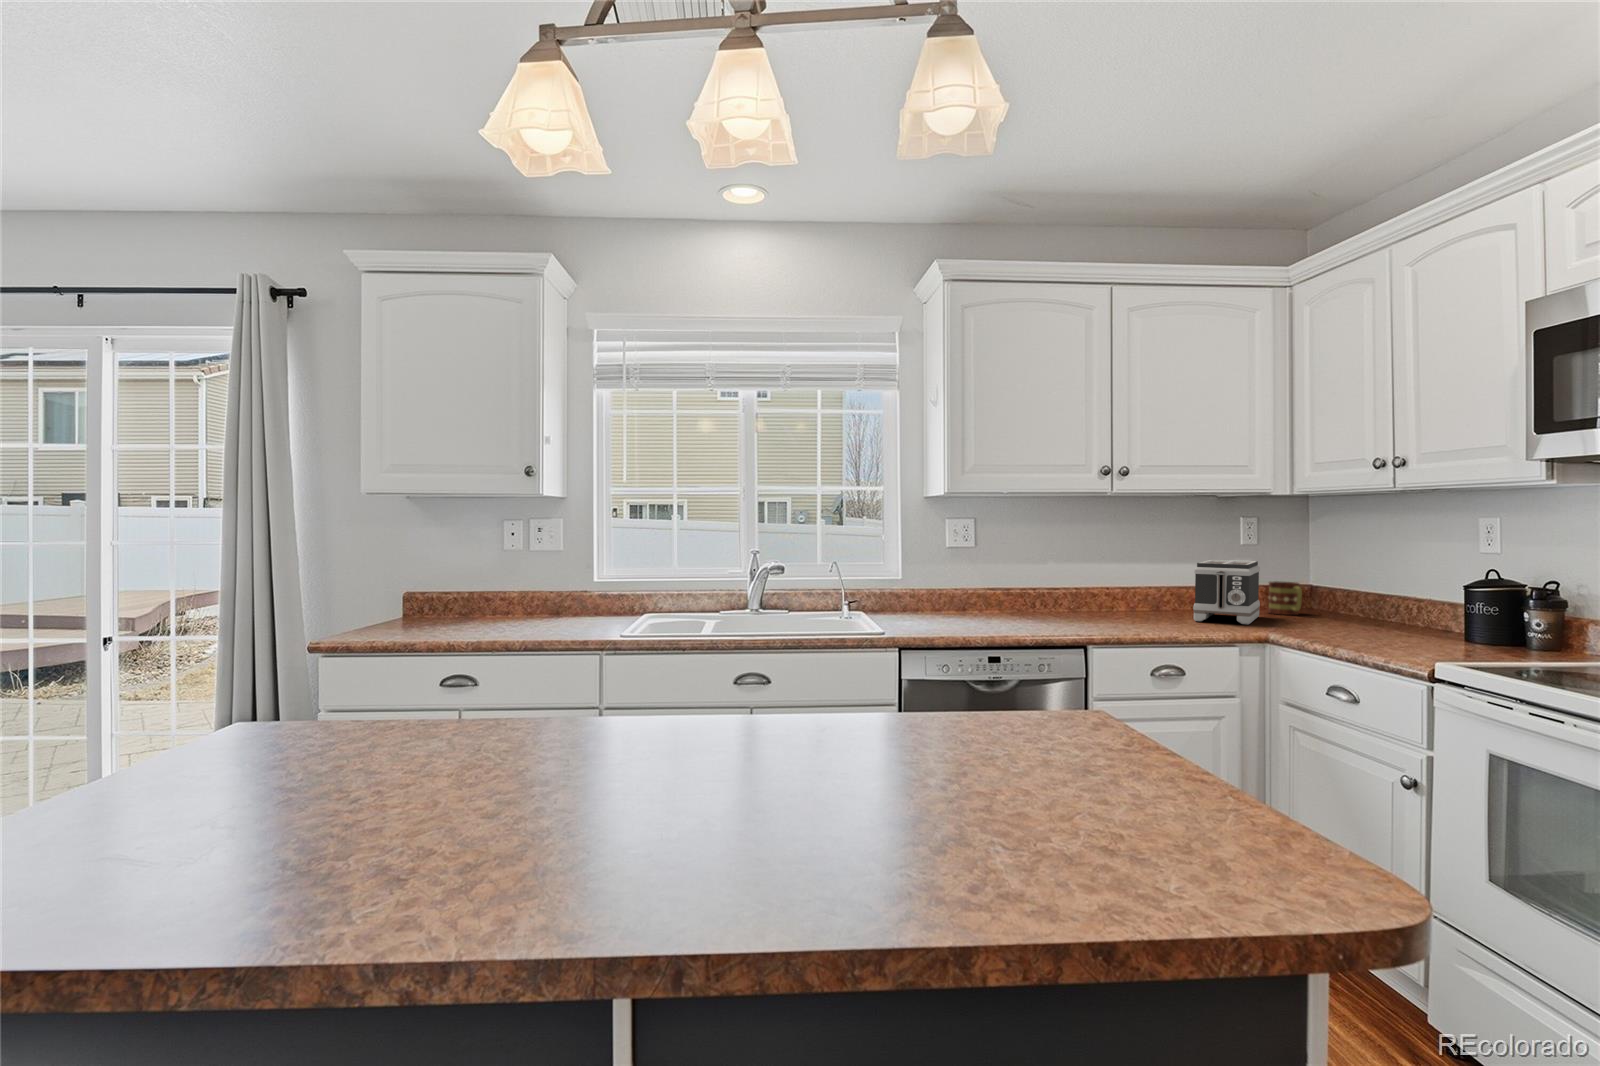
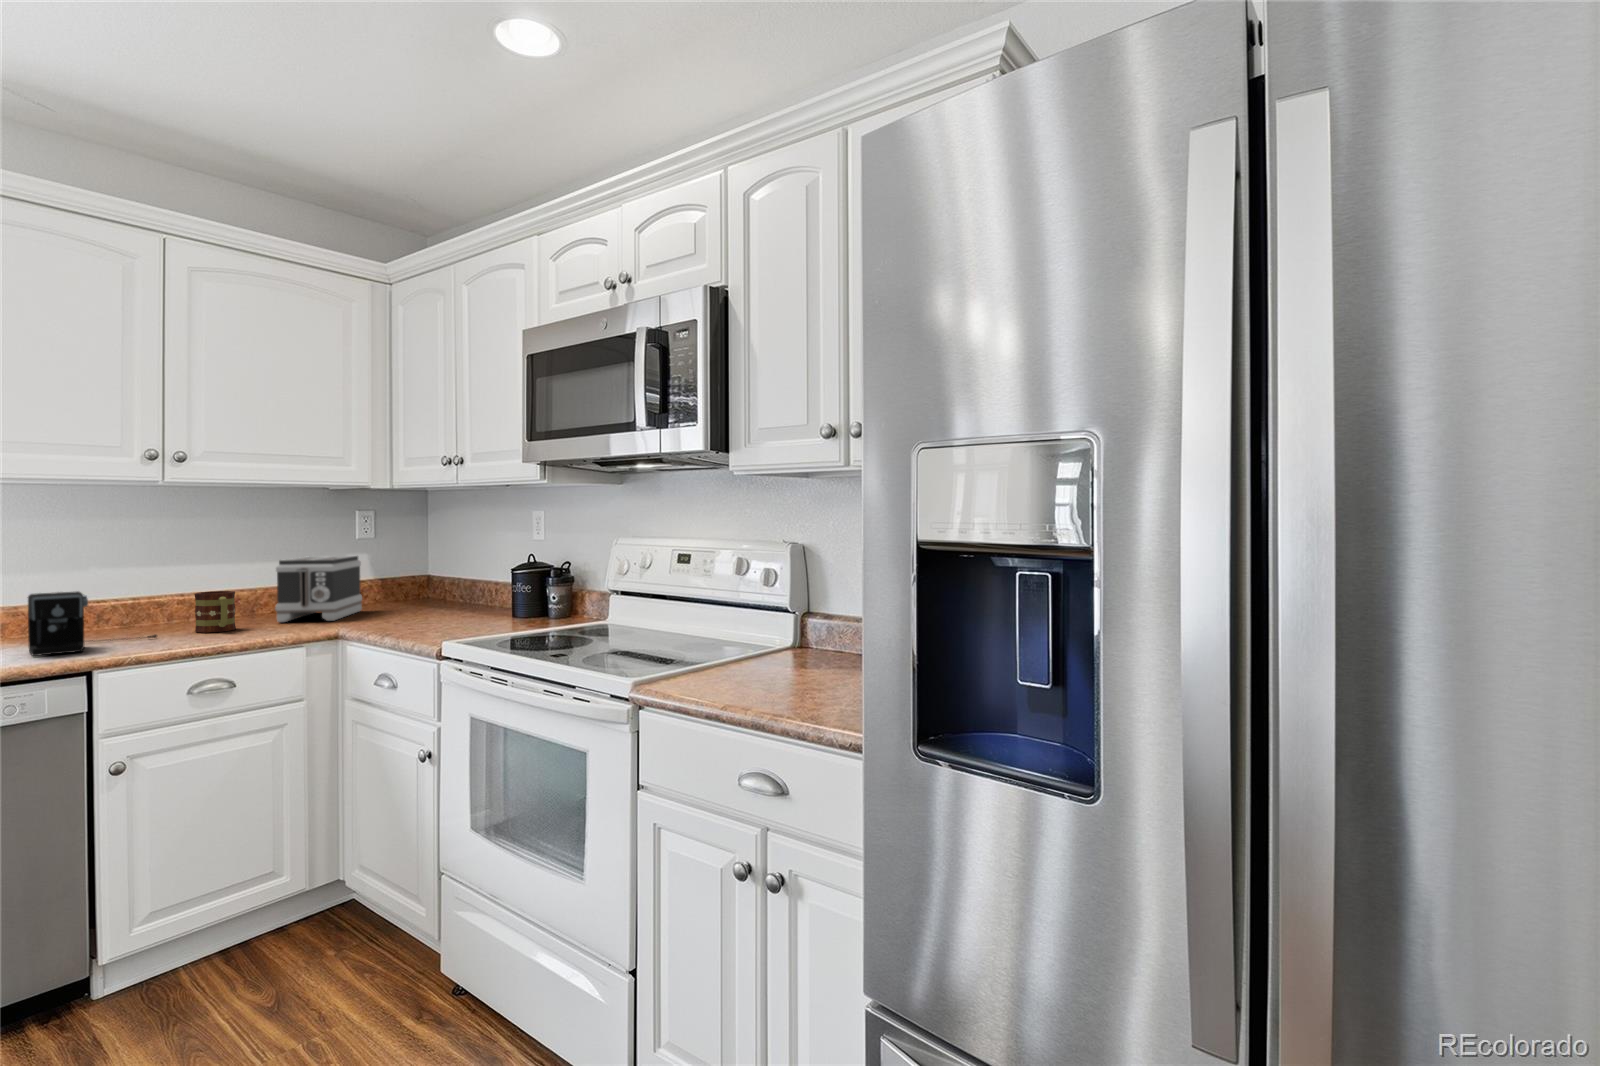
coffee maker: none [1034,581,1112,631] -> present [28,591,157,656]
mug: present [1268,582,1302,615] -> present [194,591,236,633]

